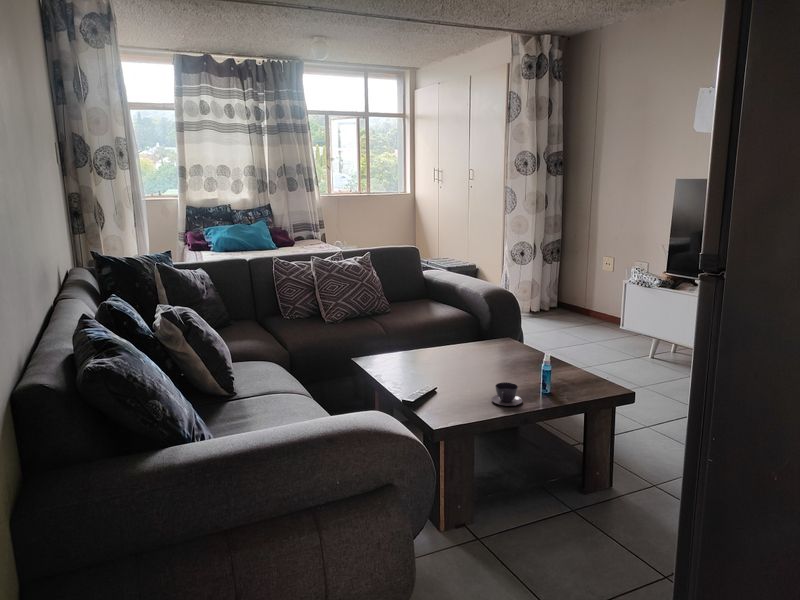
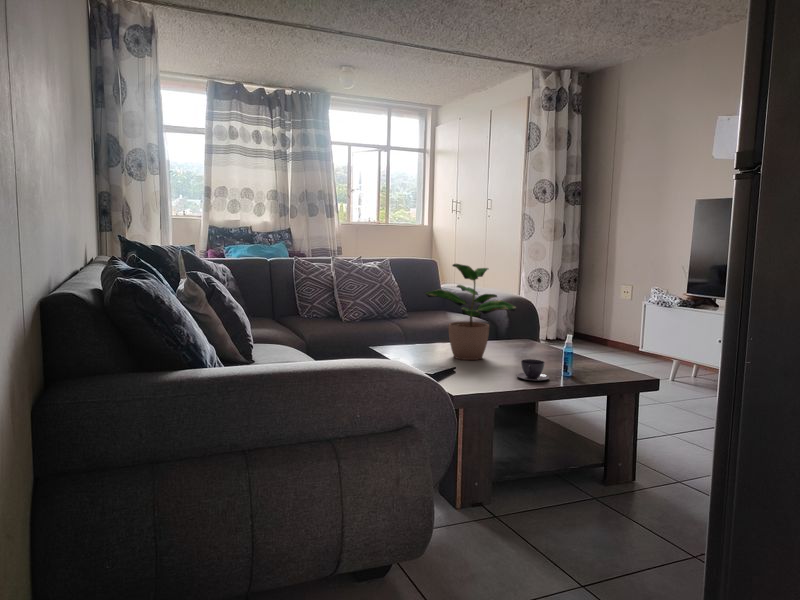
potted plant: none [401,282,493,376] -> present [425,264,517,360]

